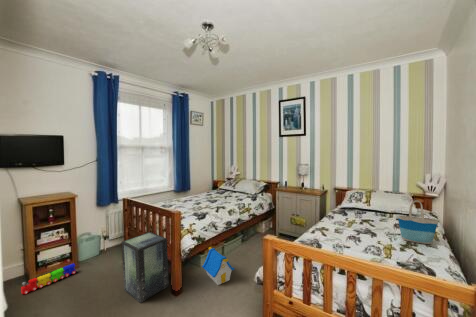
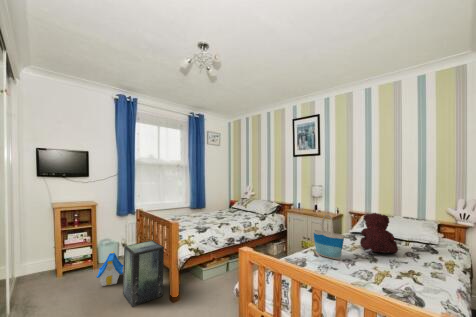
teddy bear: none [357,192,390,230] -> present [360,213,398,254]
tote bag: present [399,200,438,244] -> present [314,215,344,260]
toy house: present [202,247,235,285] -> present [96,251,124,286]
toy train: present [21,264,76,294] -> none [42,265,90,287]

